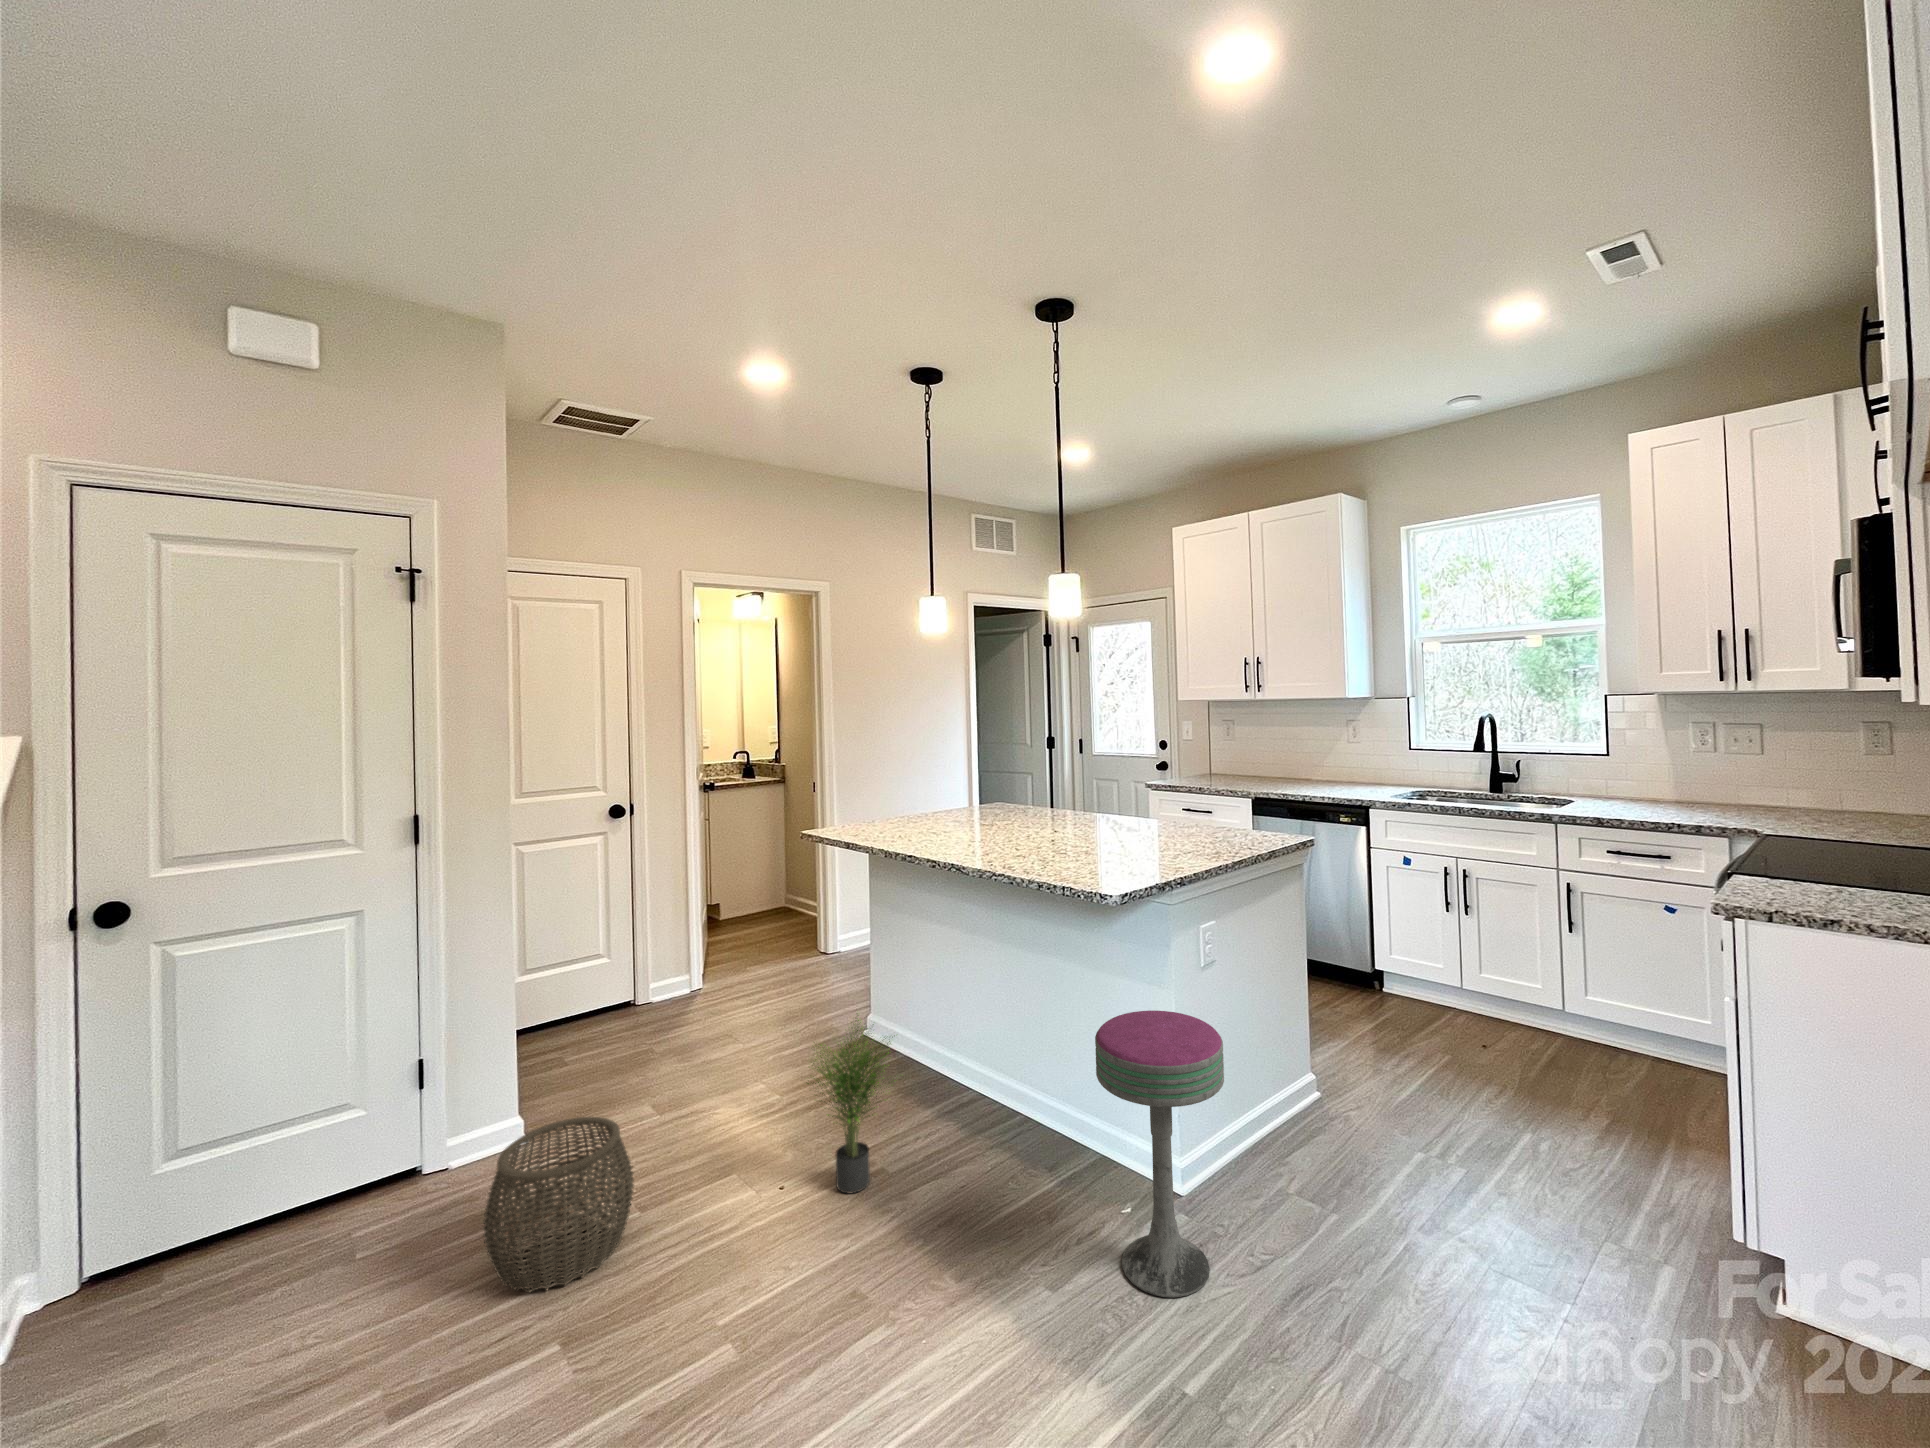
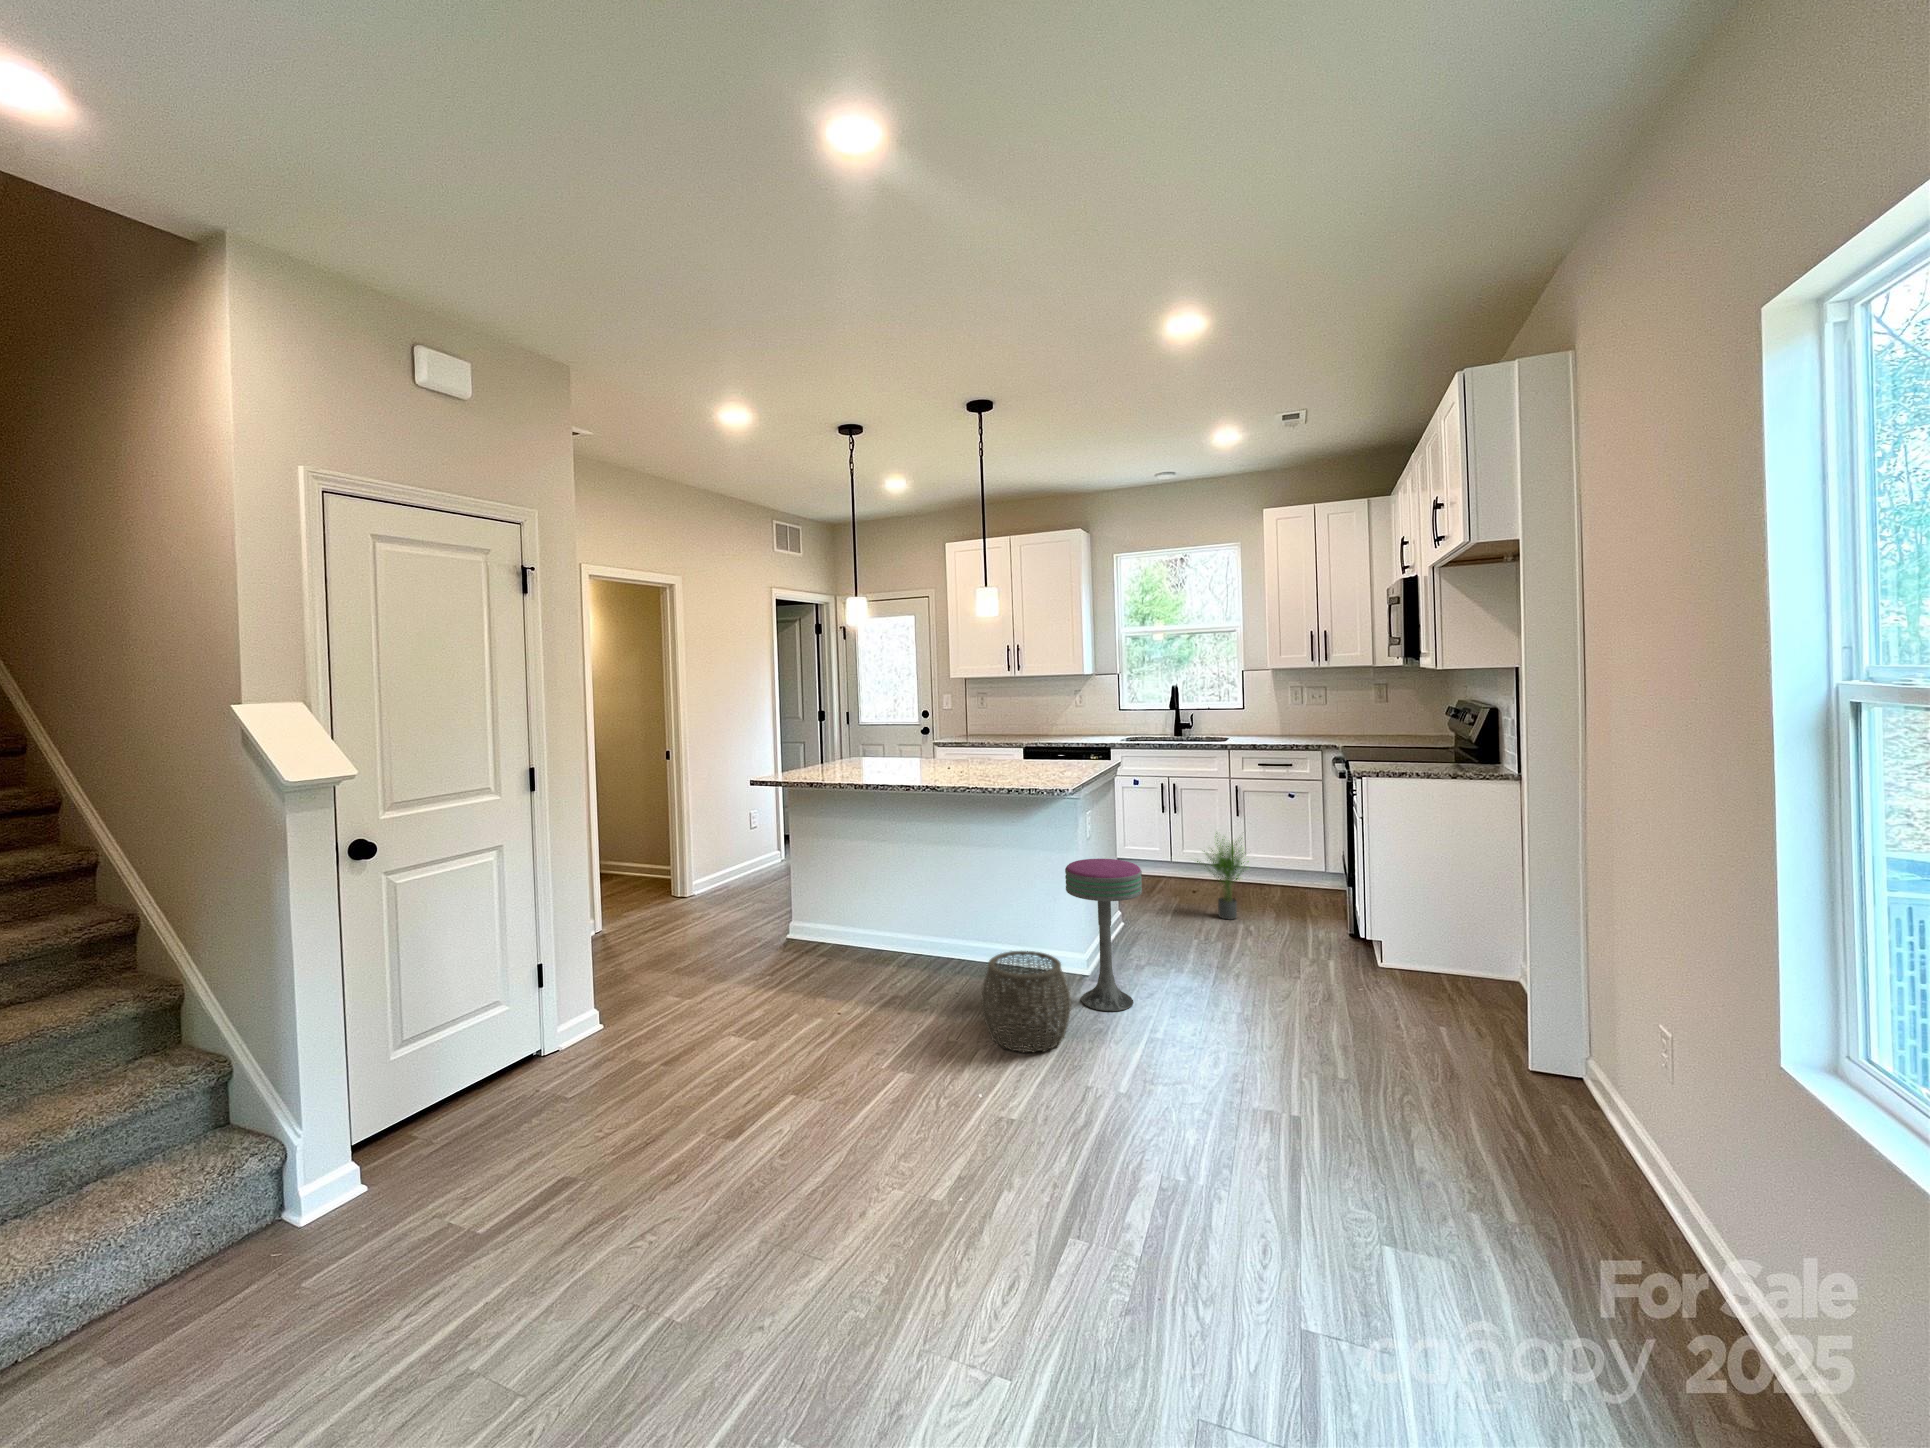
potted plant: present [807,1018,893,1193] -> present [1197,833,1249,919]
woven basket: present [483,1117,634,1292] -> present [981,951,1071,1052]

